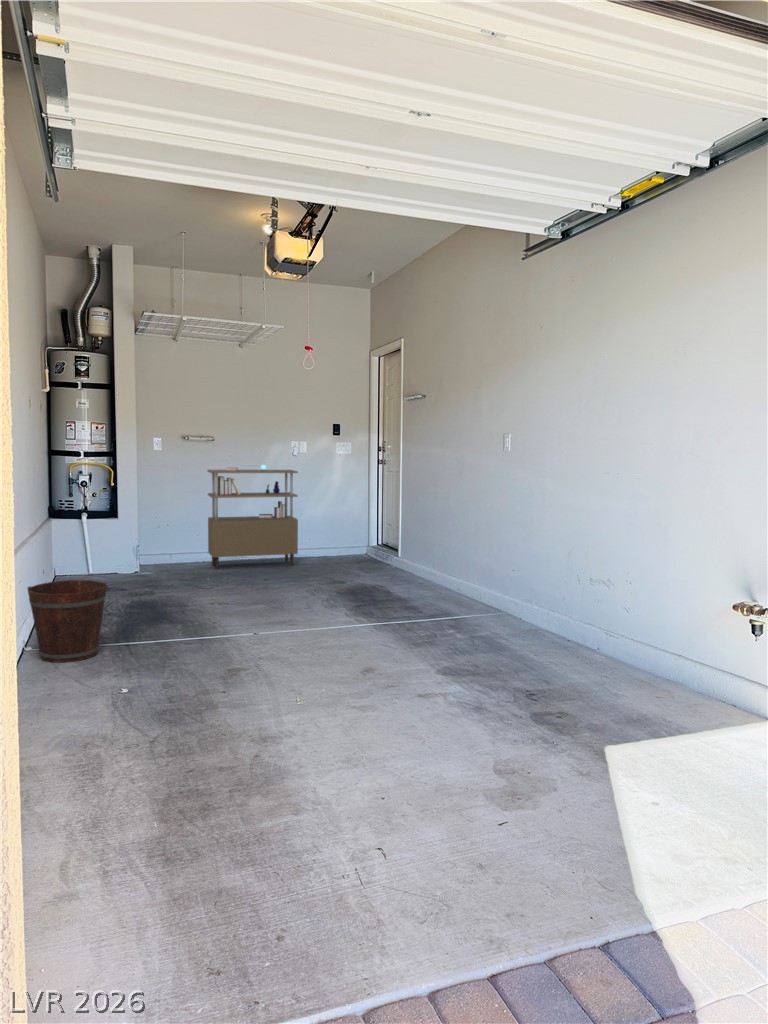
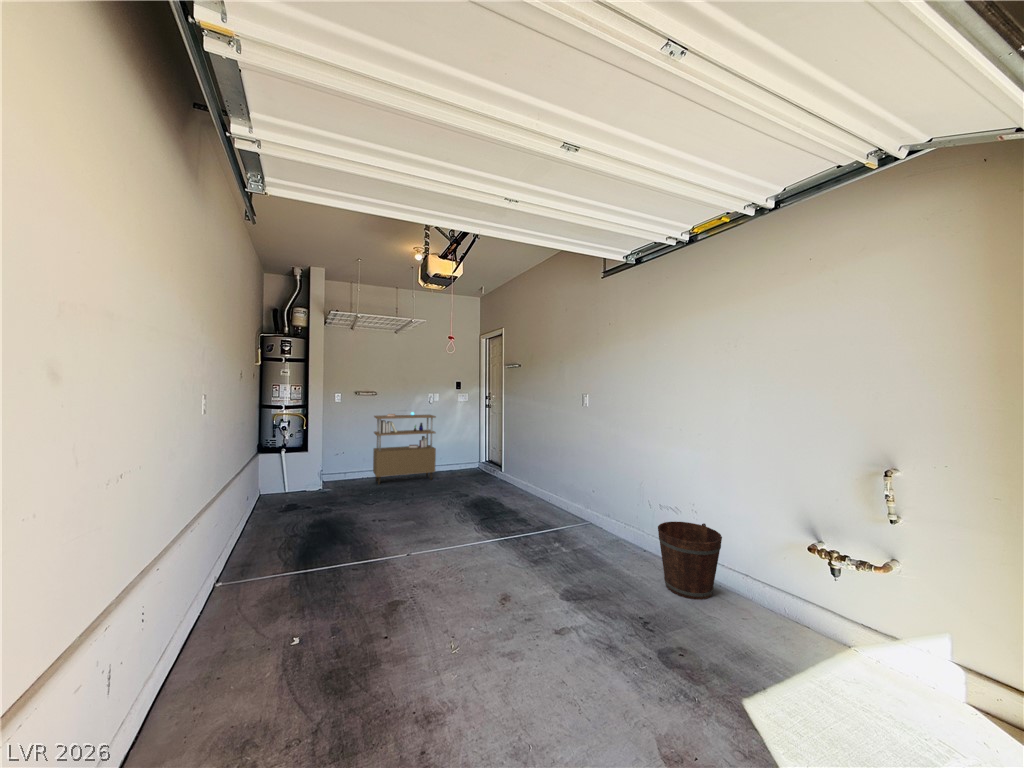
bucket: present [28,580,107,663] -> present [658,522,722,600]

